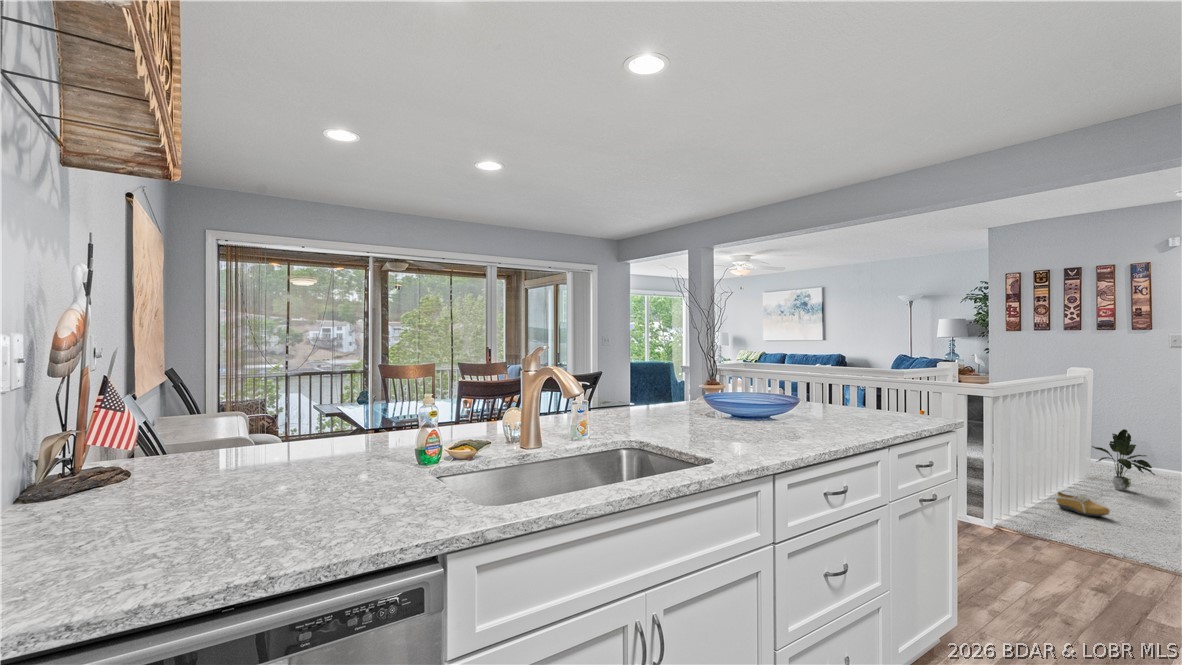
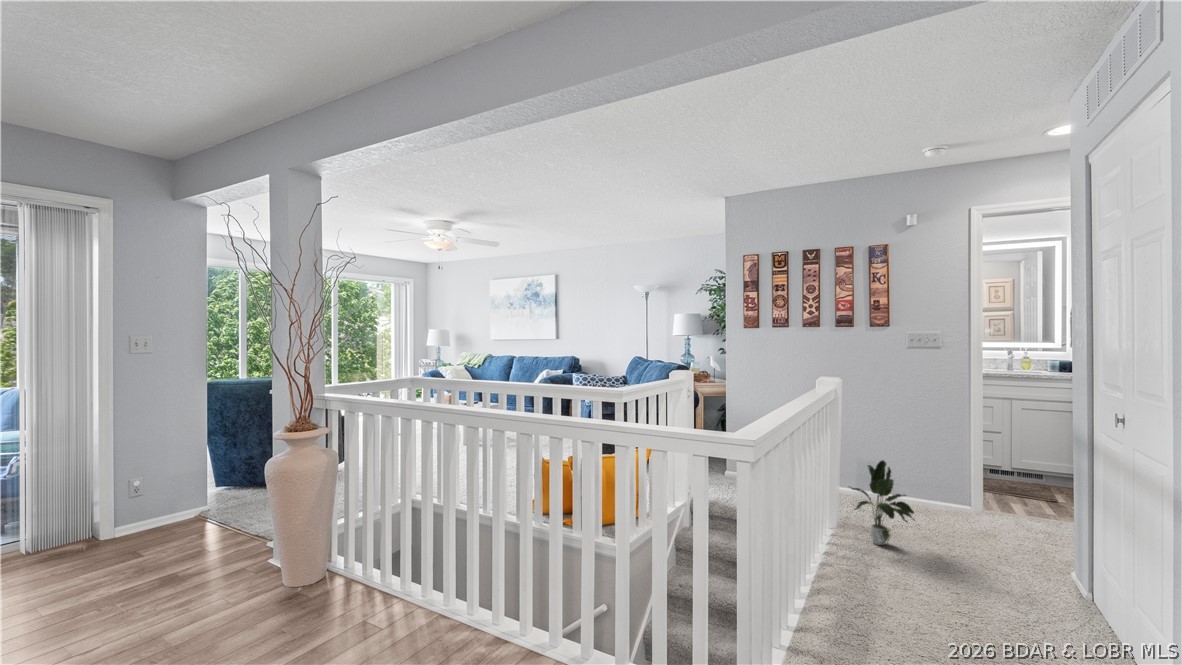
shoe: present [1056,492,1110,516] -> none [823,580,897,626]

